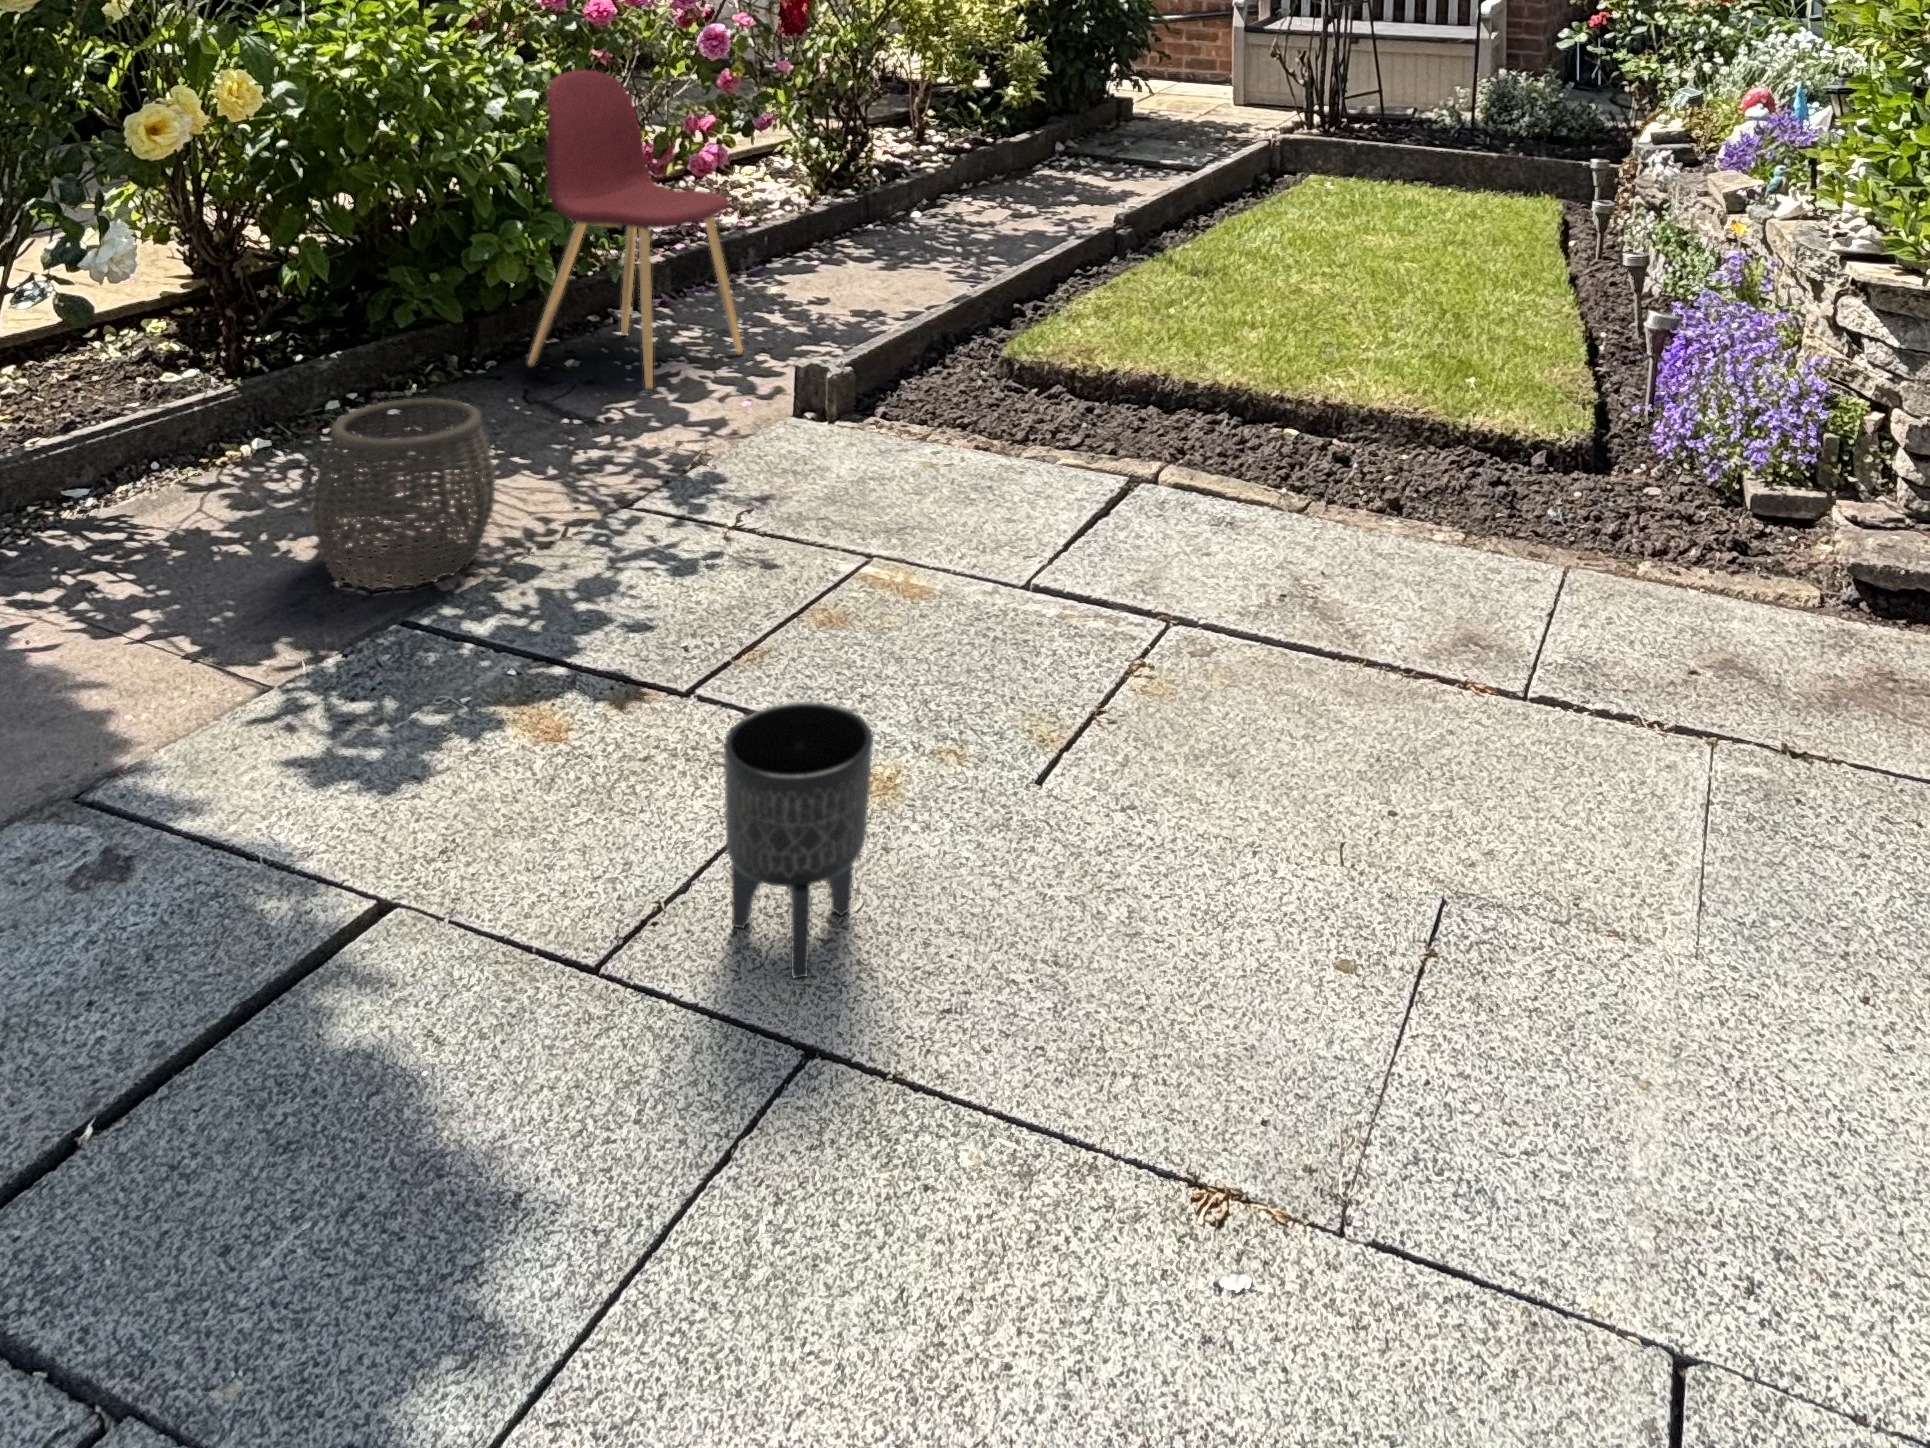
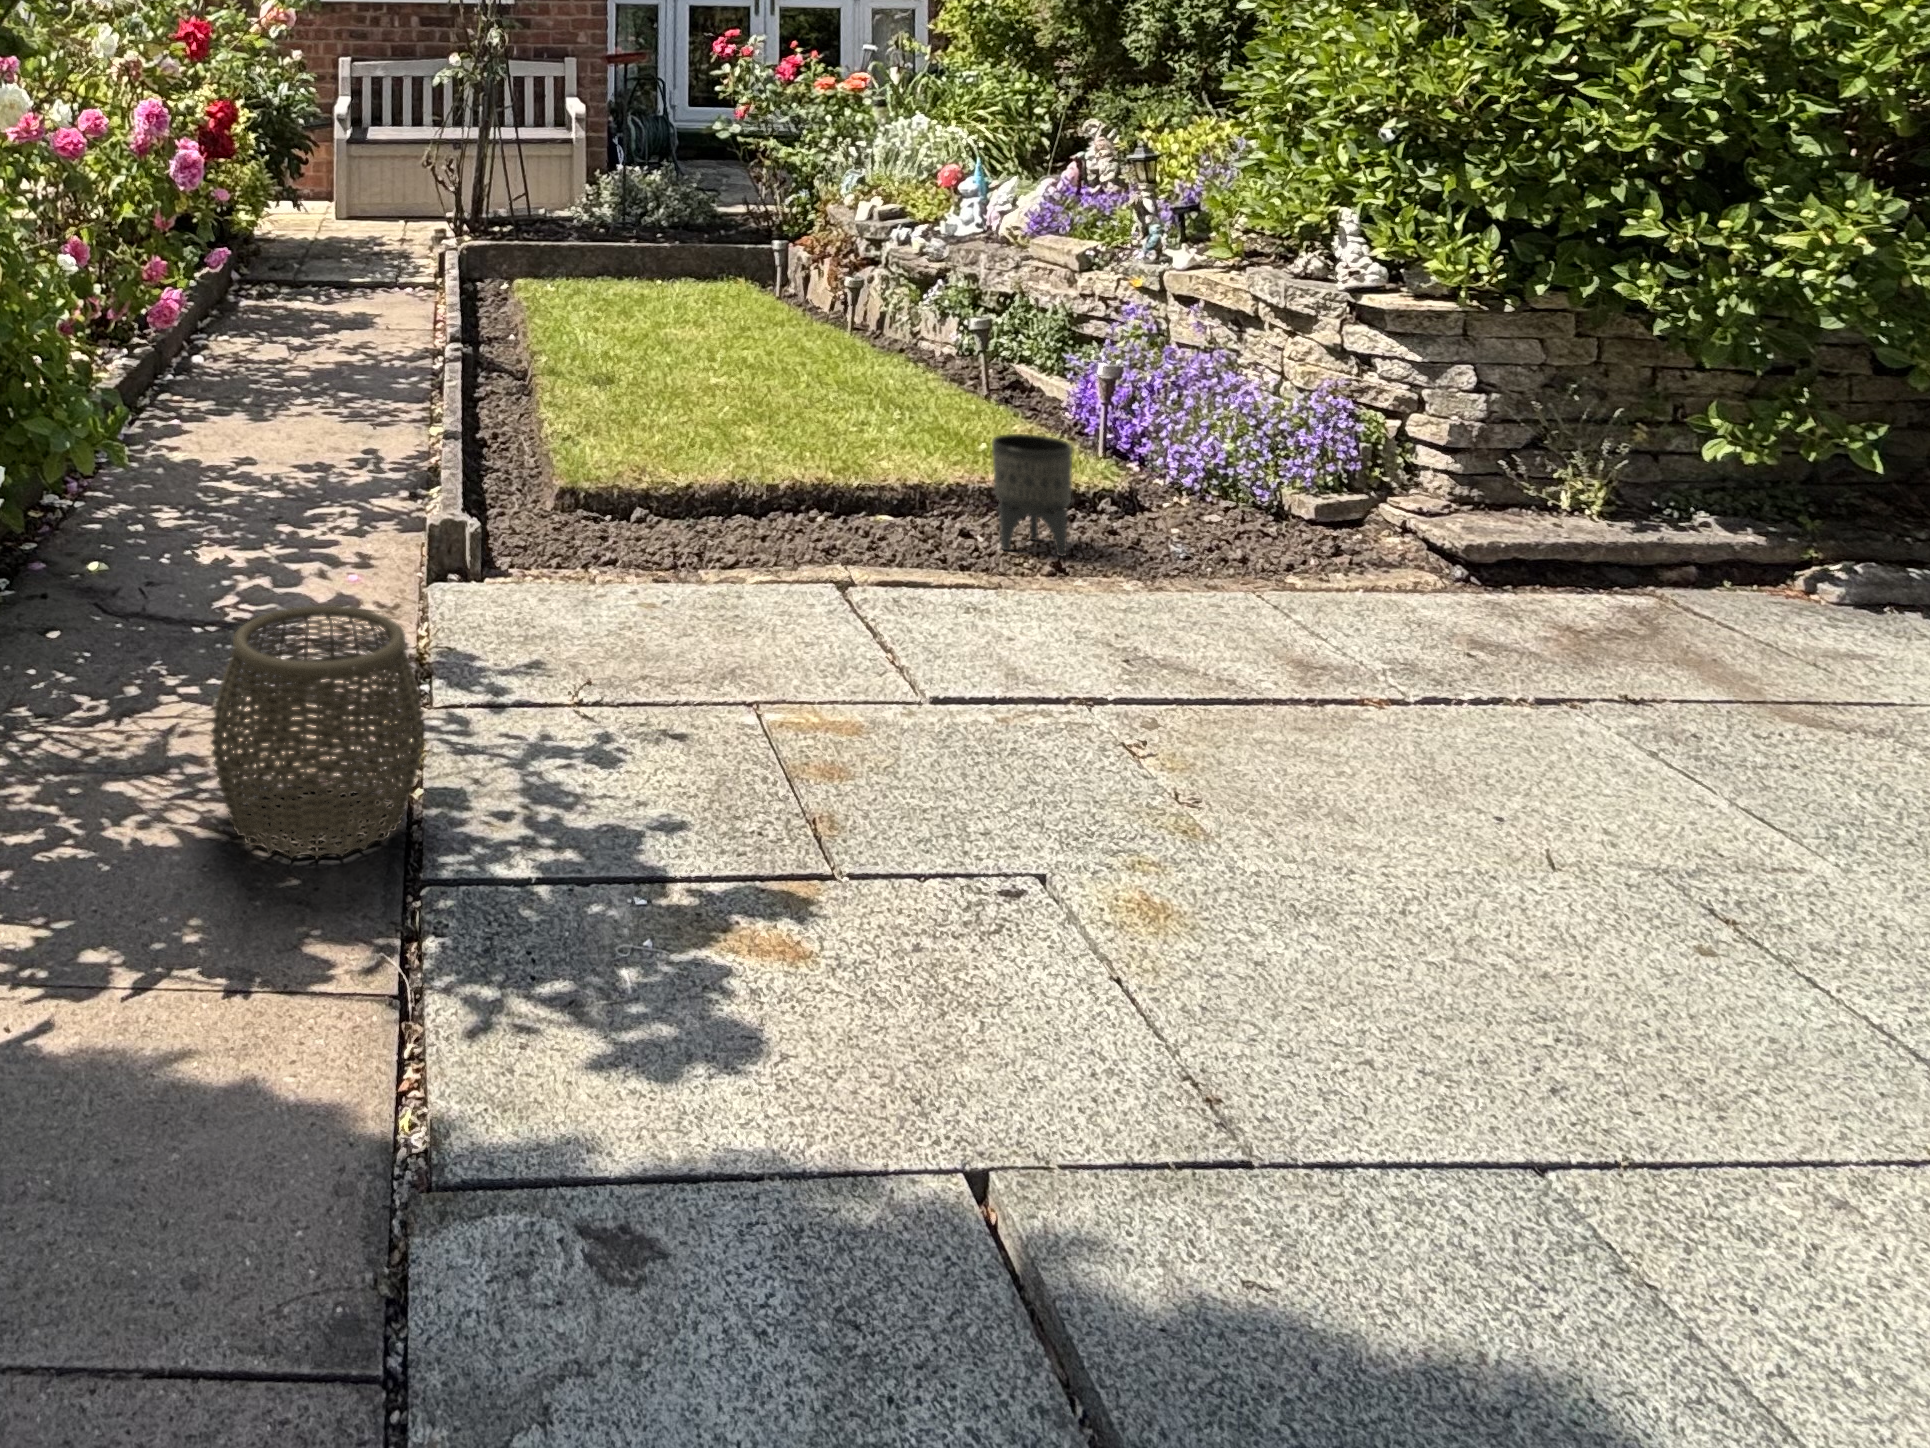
chair: present [528,70,743,391] -> none [37,211,254,588]
planter: present [724,702,873,978] -> present [992,434,1072,556]

